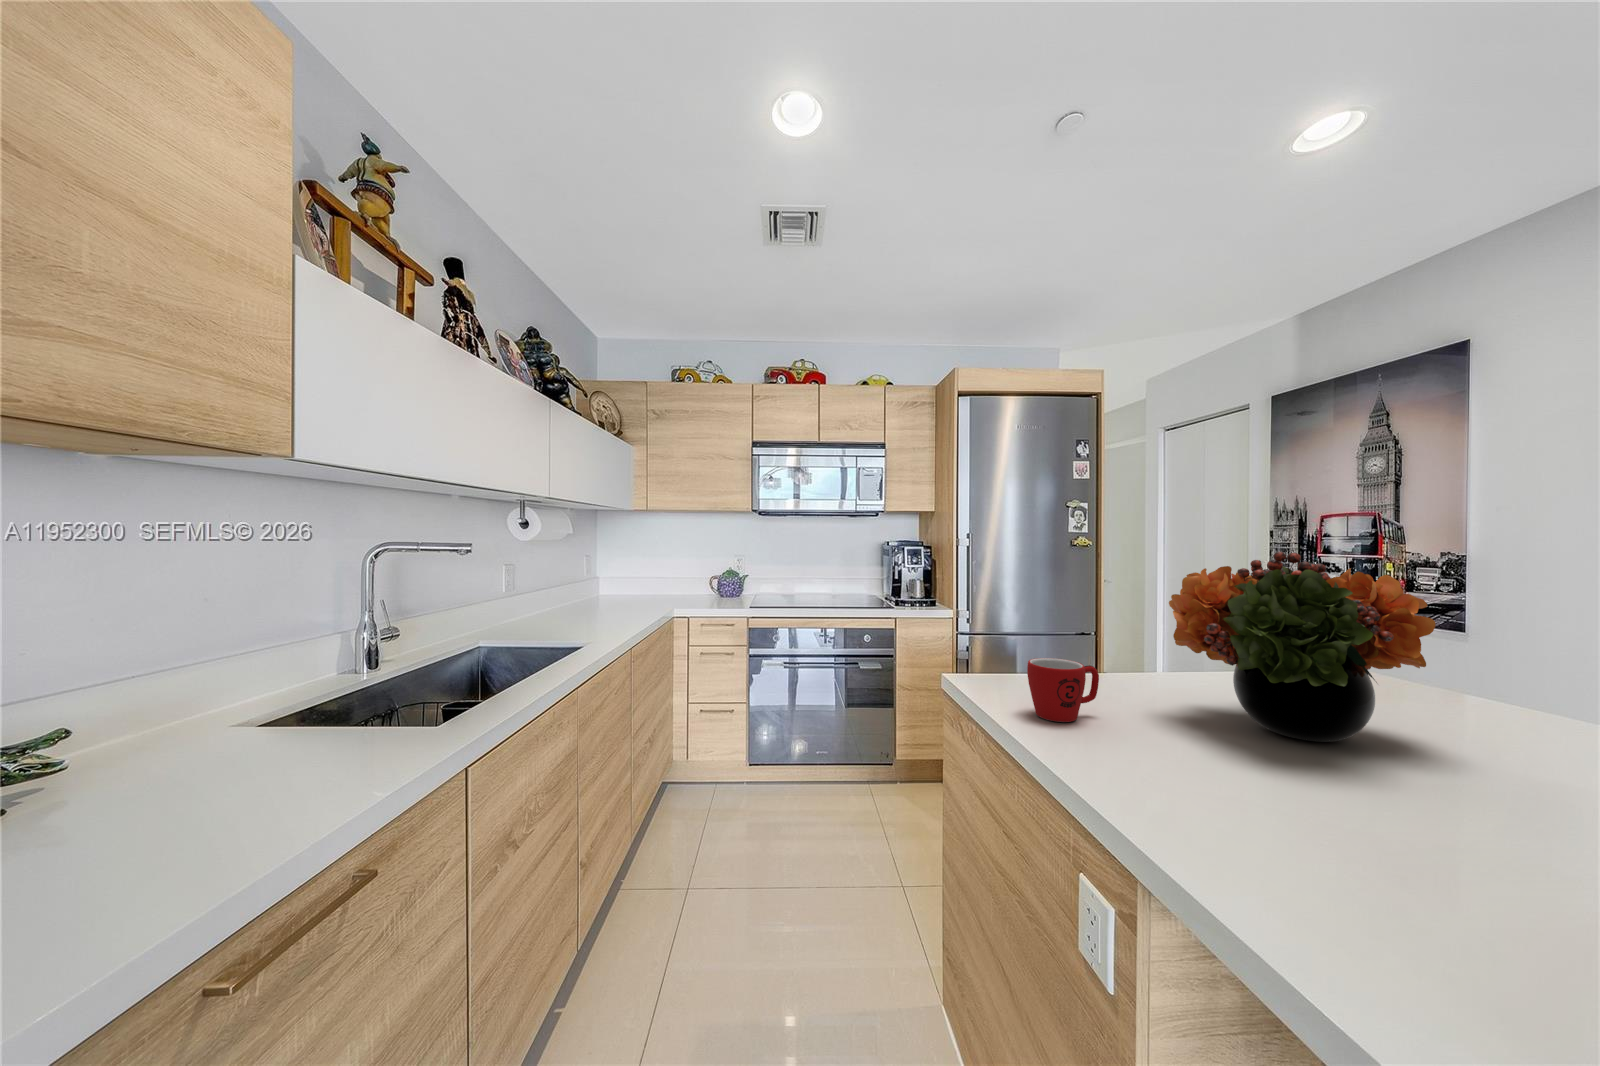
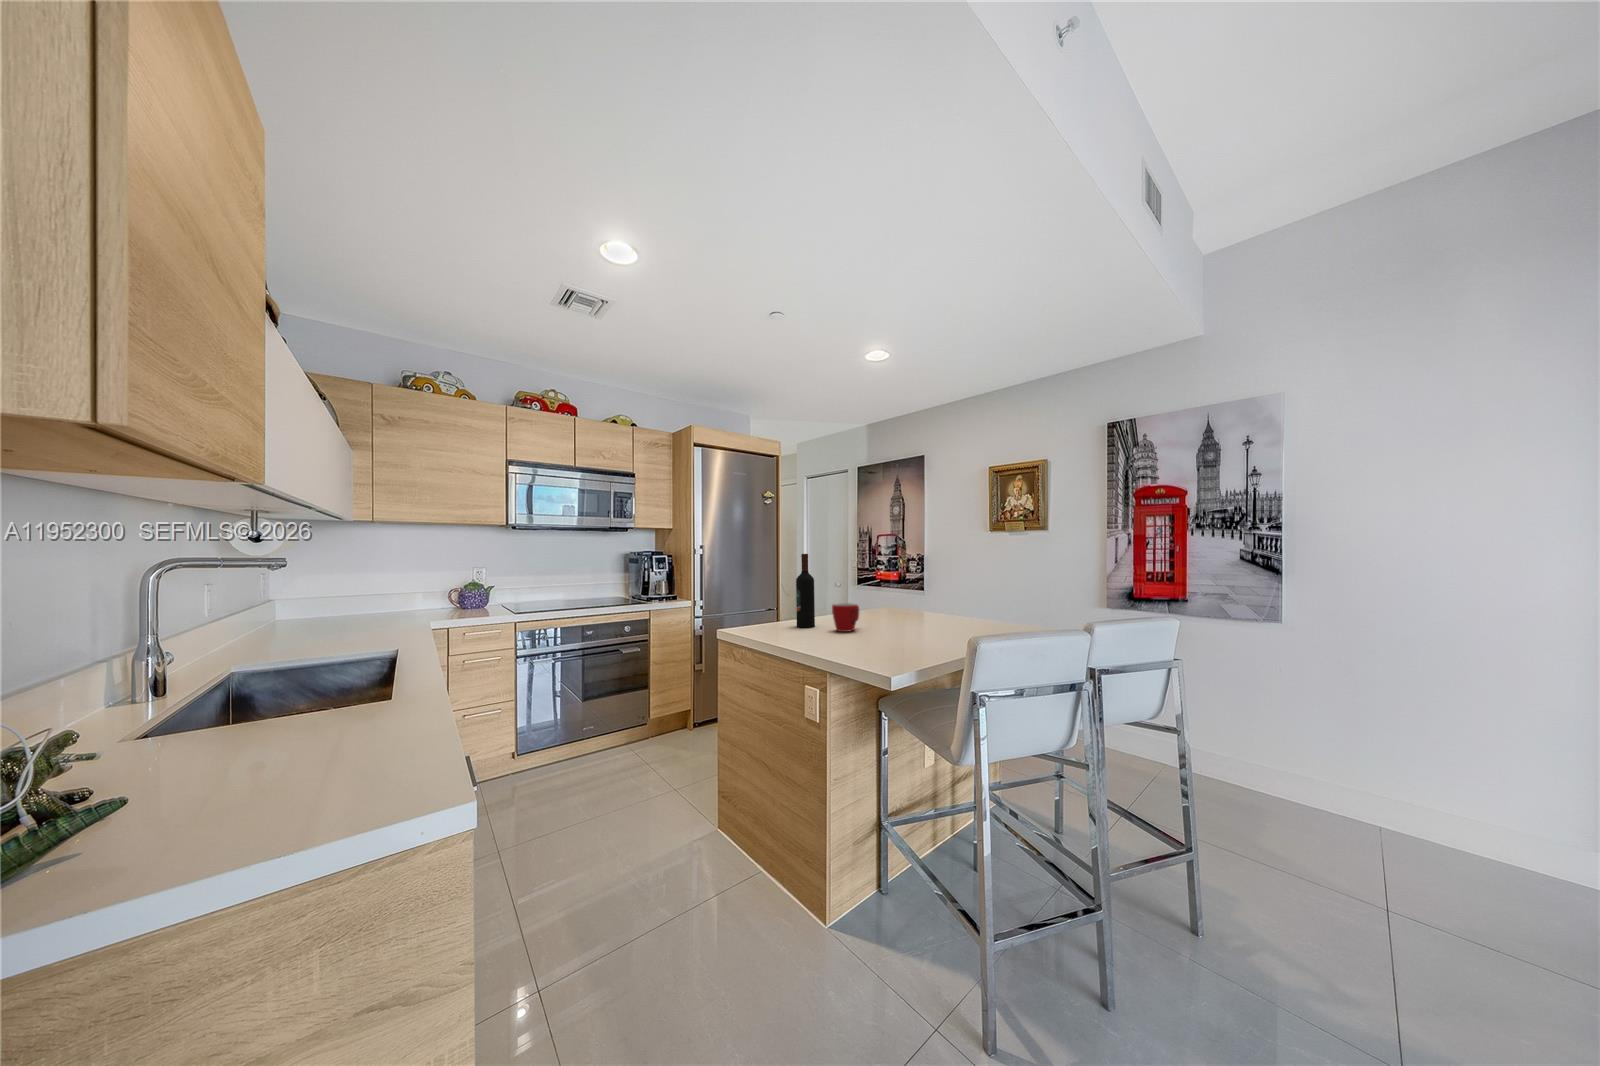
flower arrangement: present [1169,552,1436,742] -> none [878,548,962,623]
wine bottle: none [983,556,1019,693] -> present [796,554,815,627]

